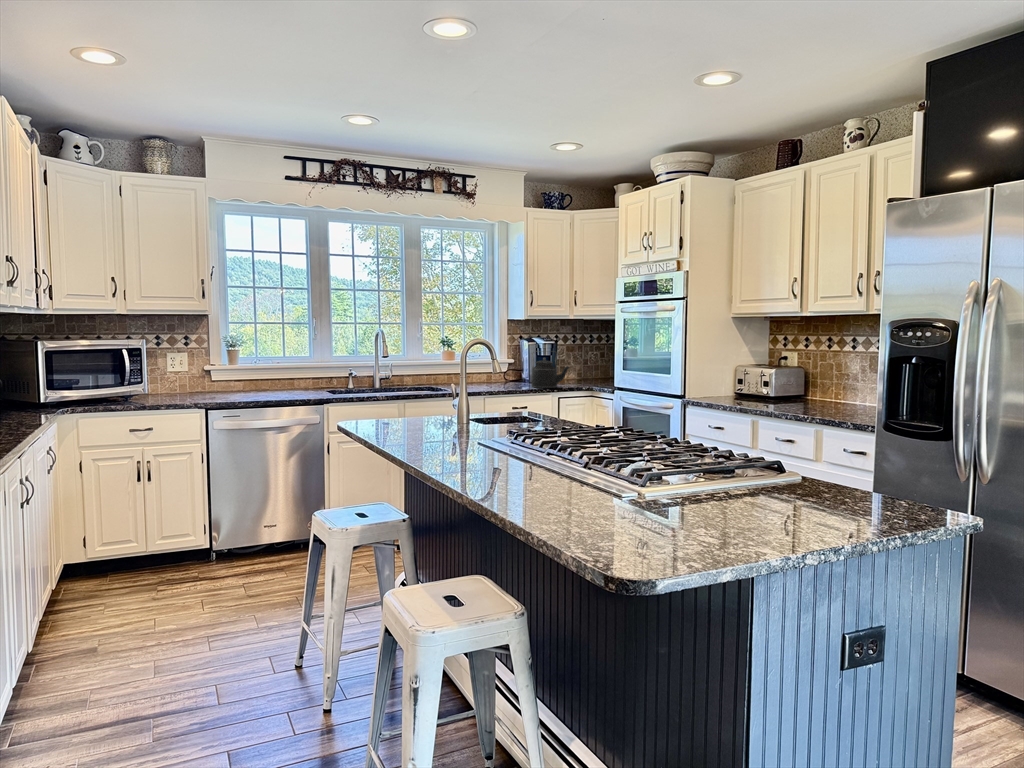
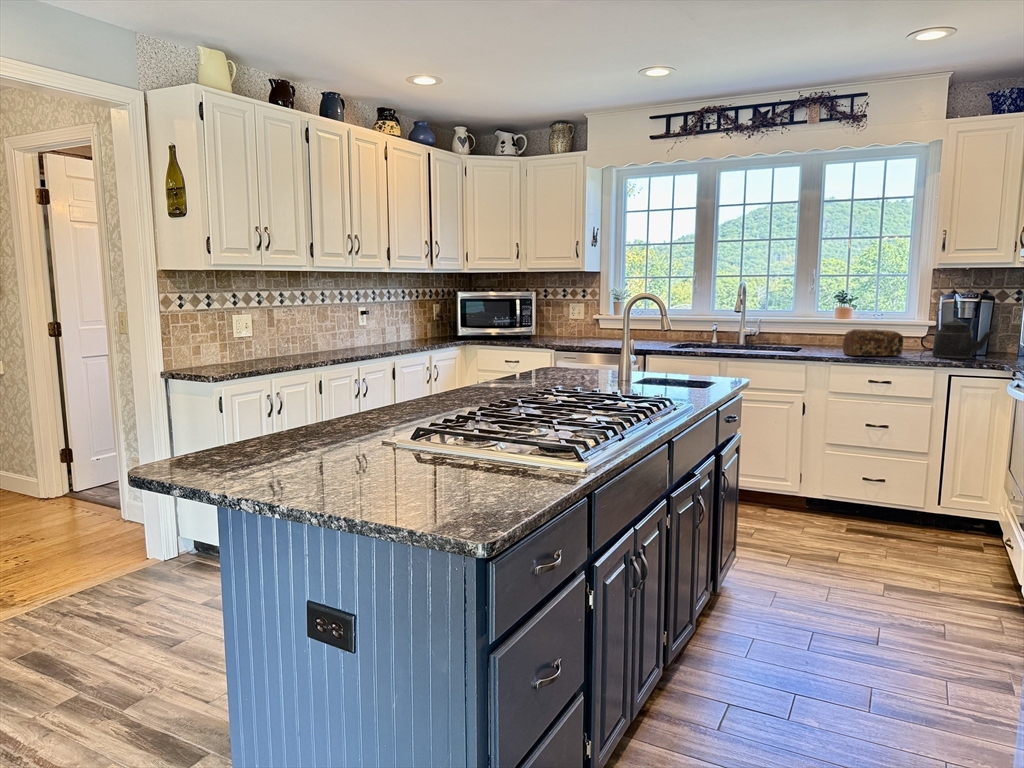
bread loaf: none [480,369,521,392] -> present [842,329,904,356]

